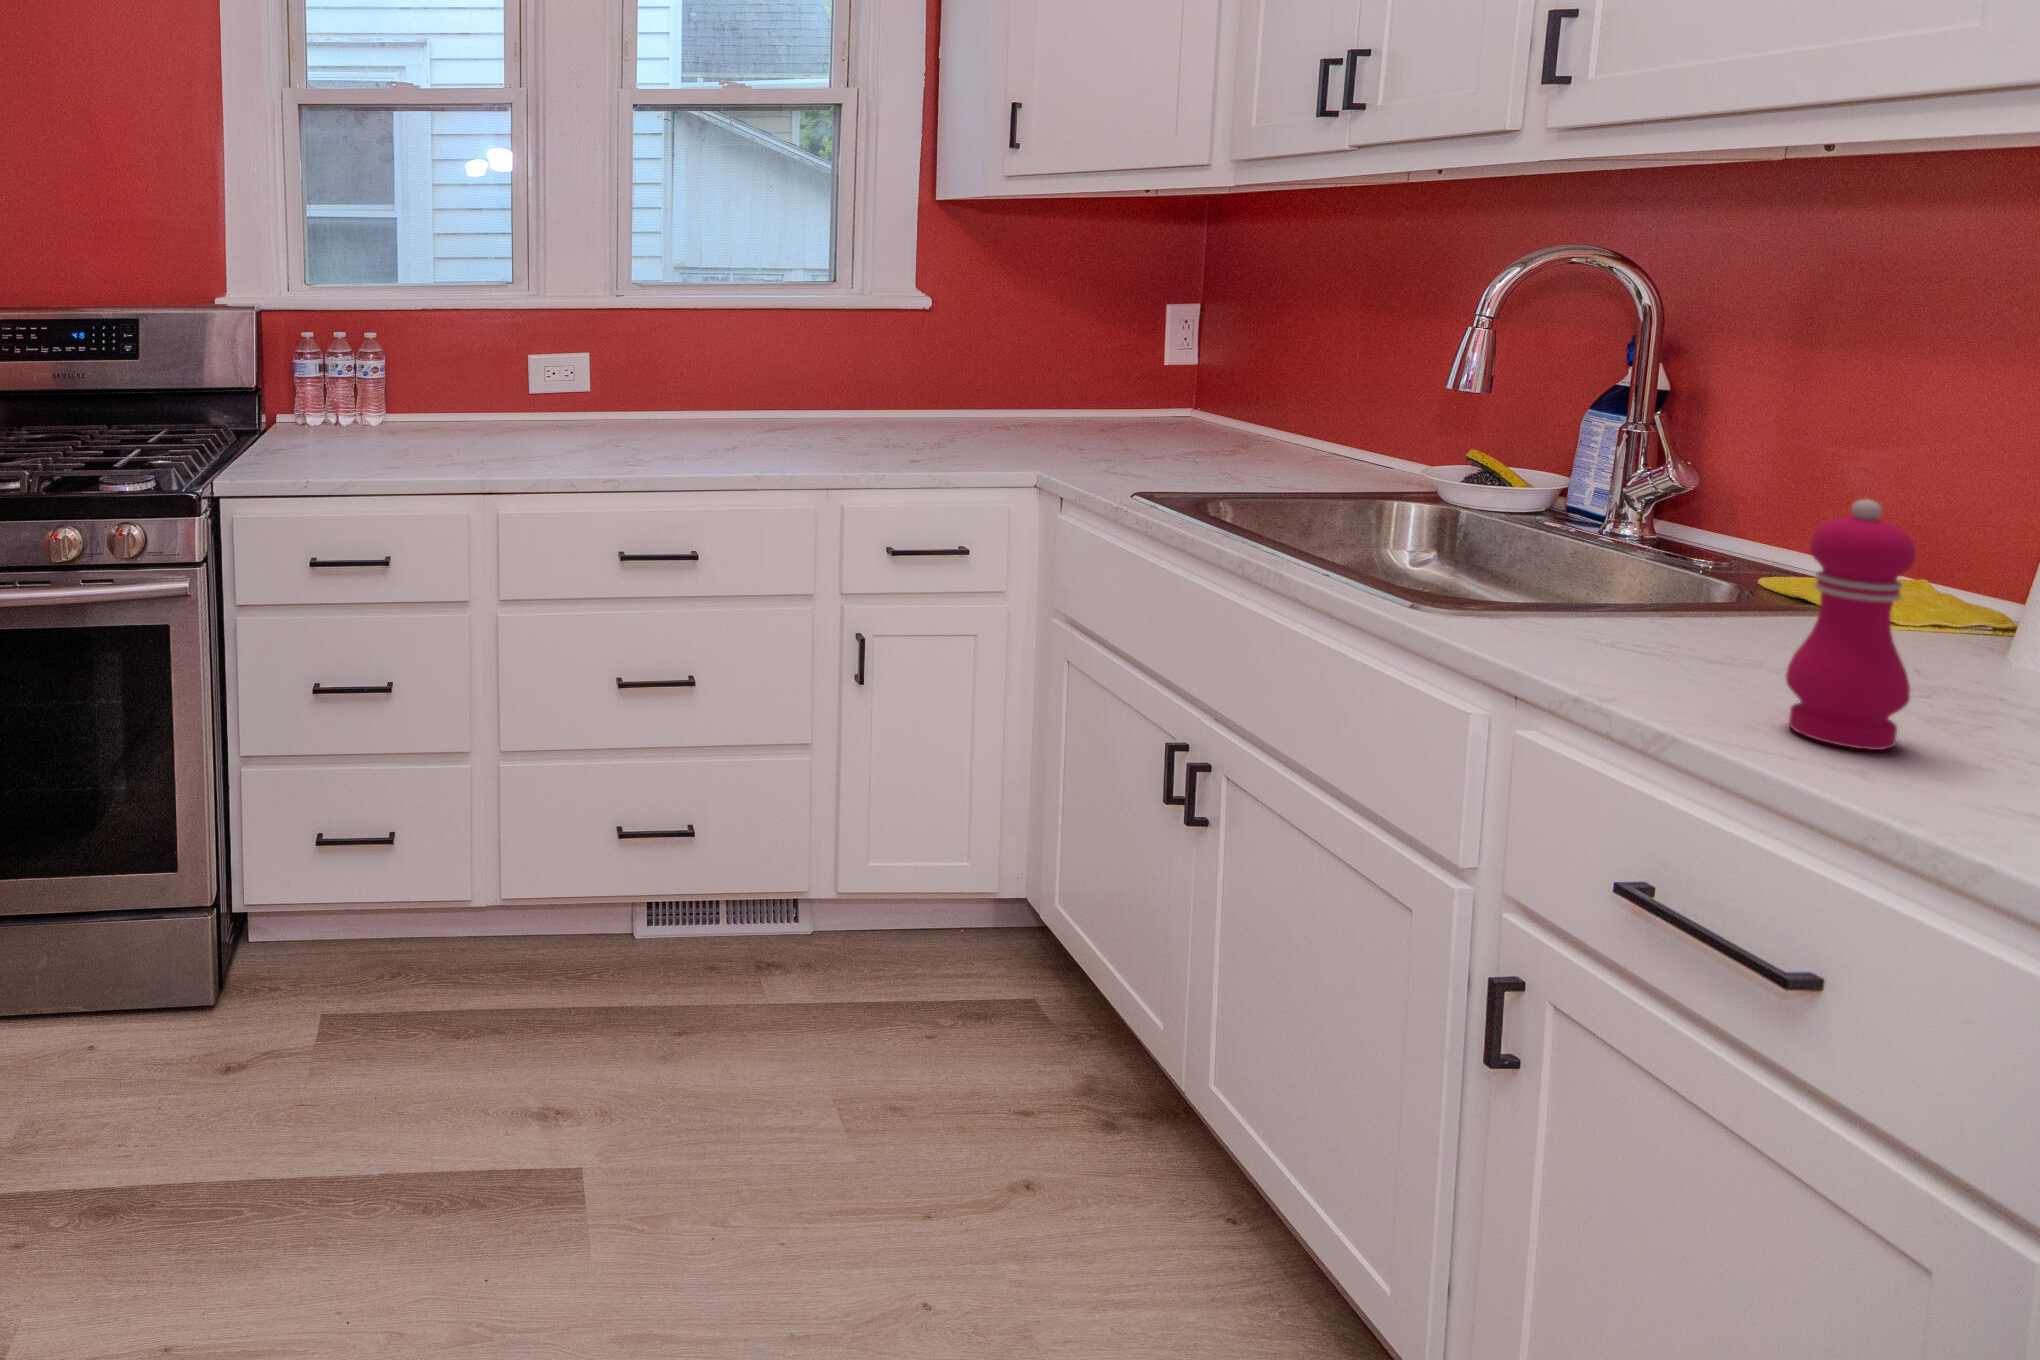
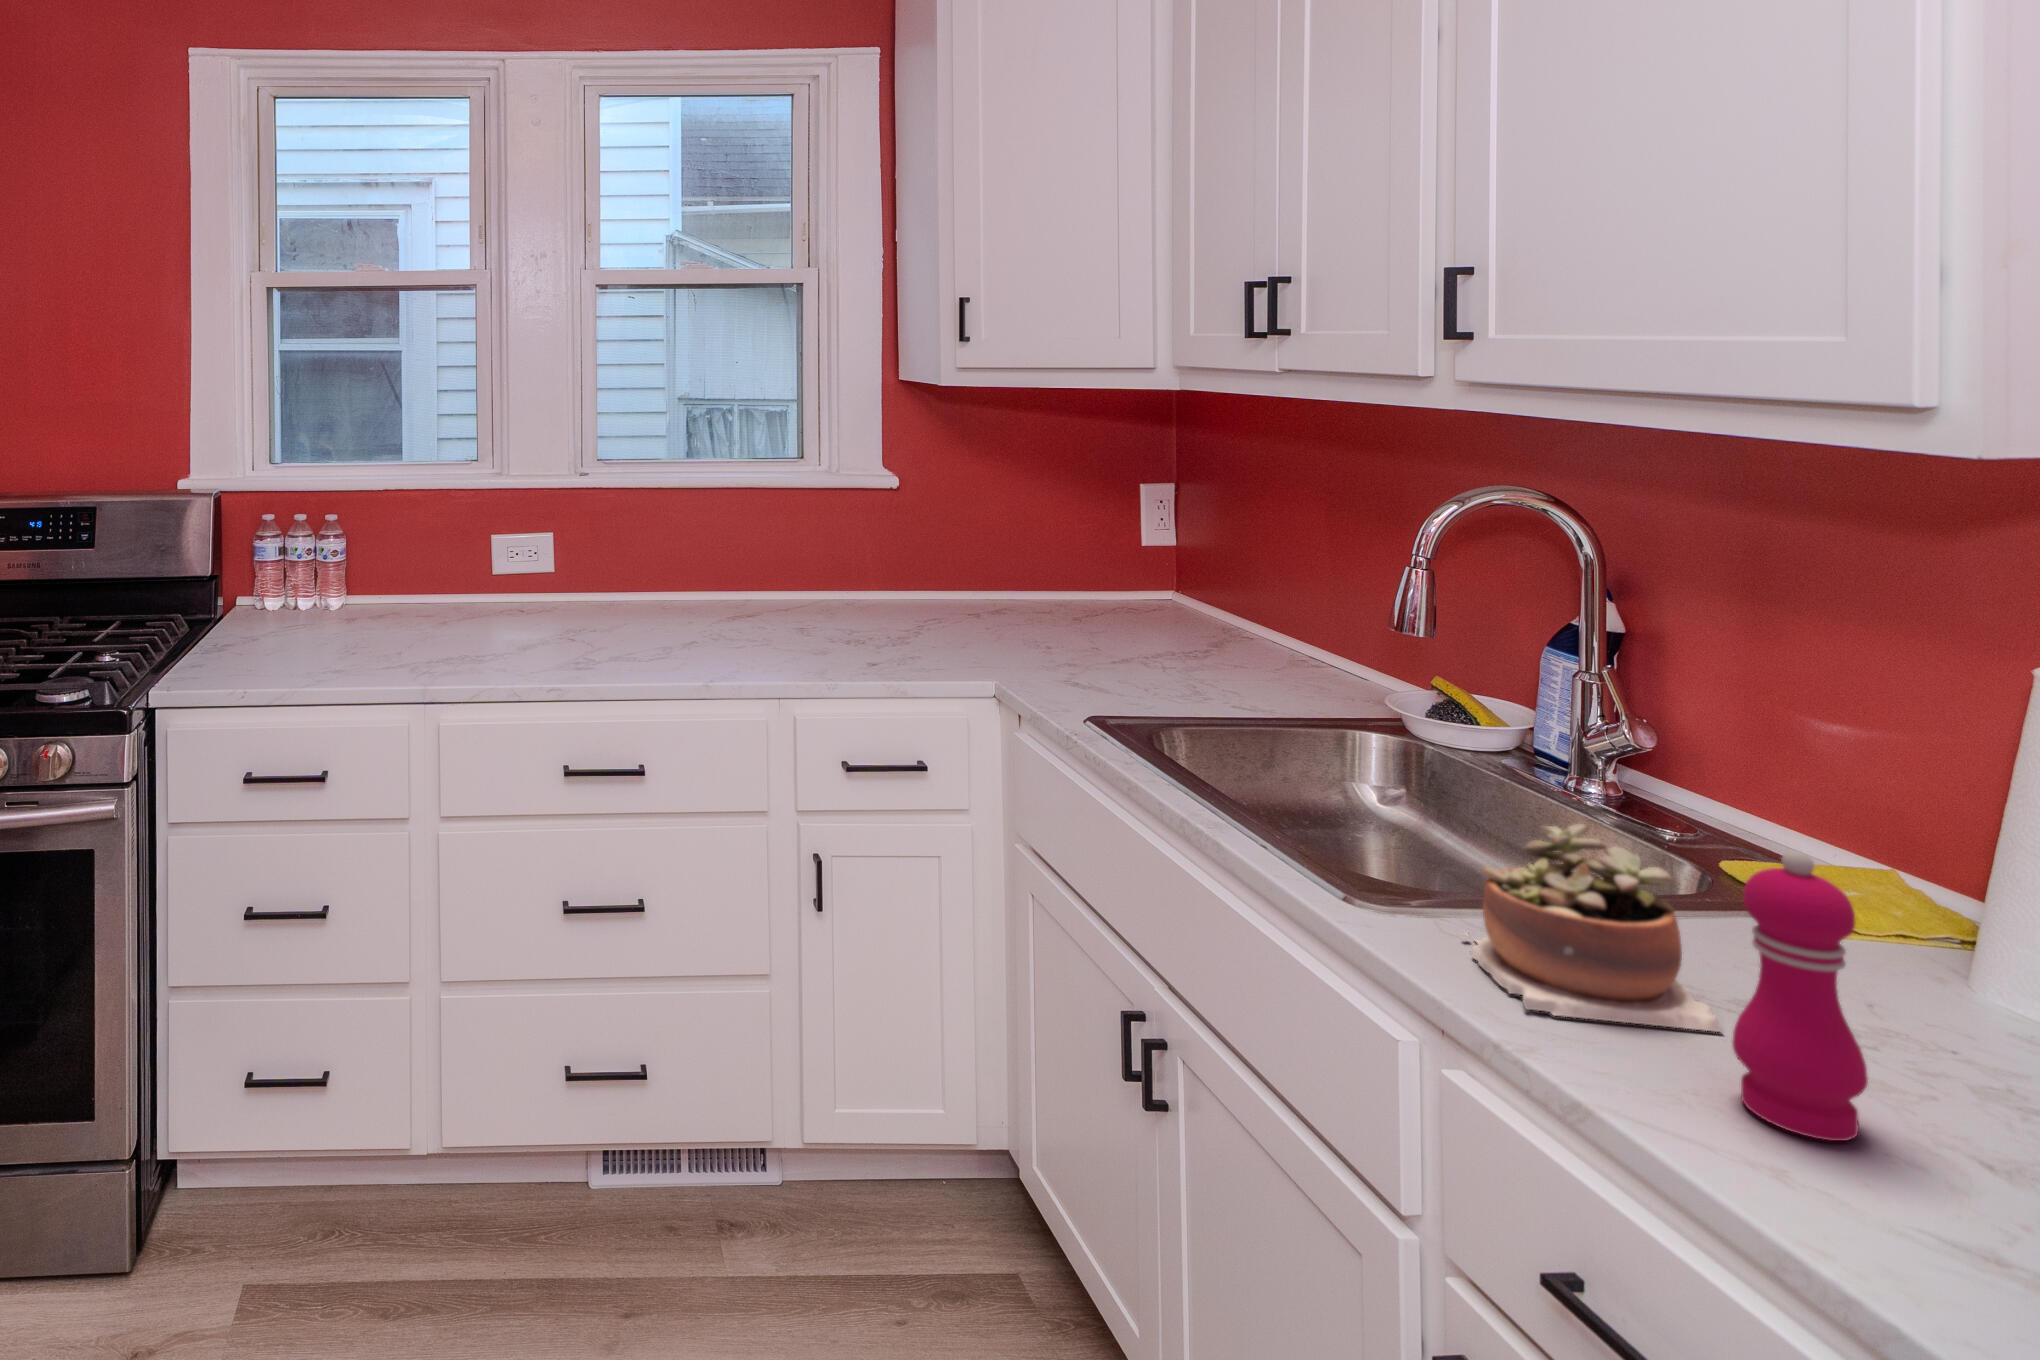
succulent plant: none [1519,519,1768,686] -> present [1465,824,1722,1032]

